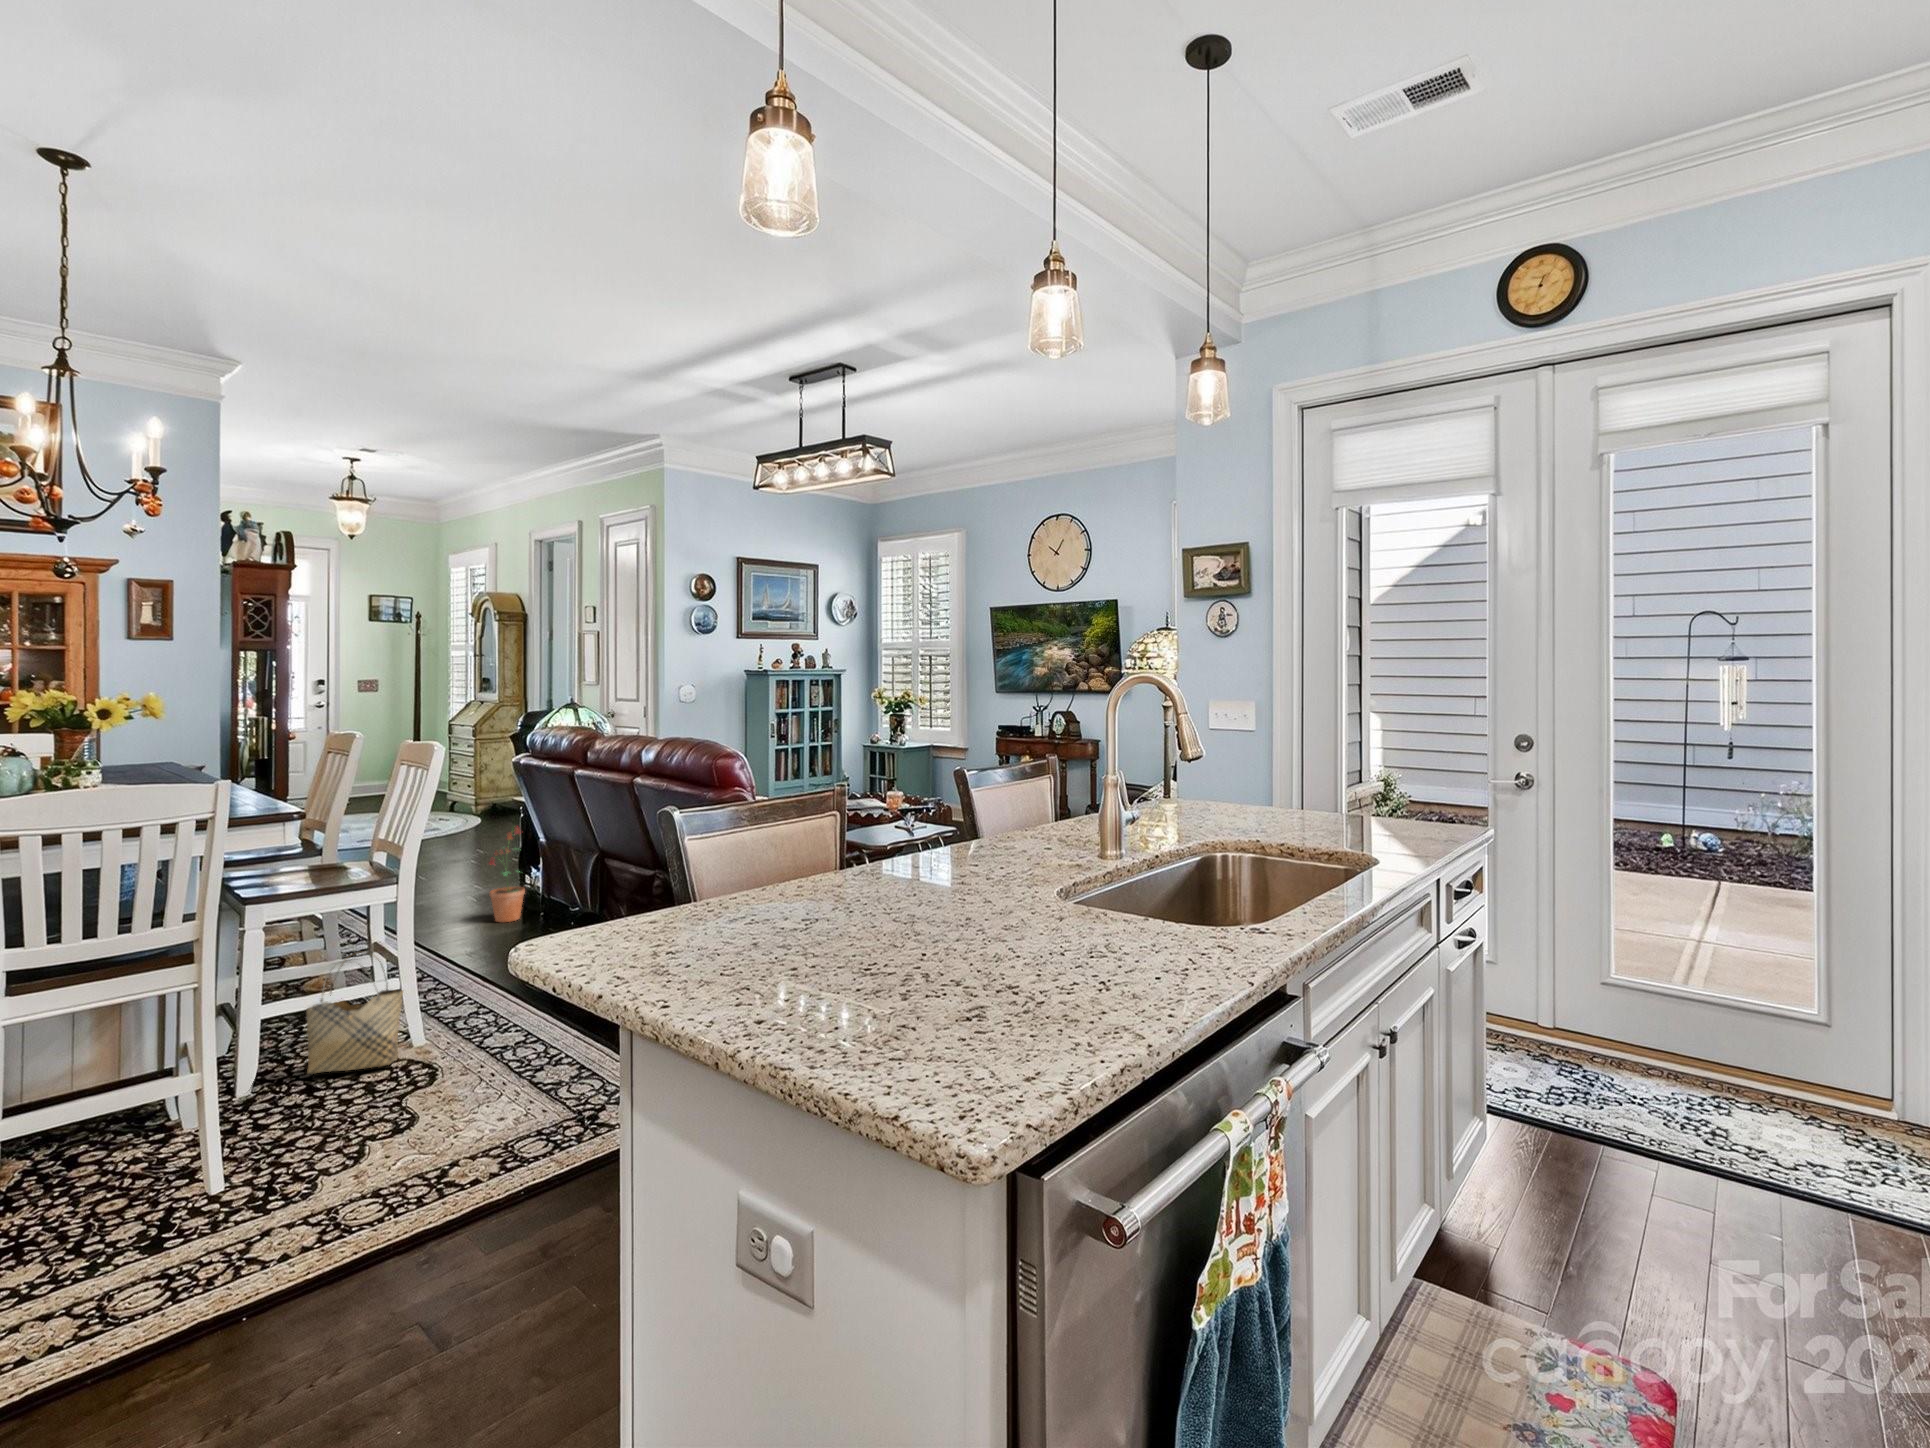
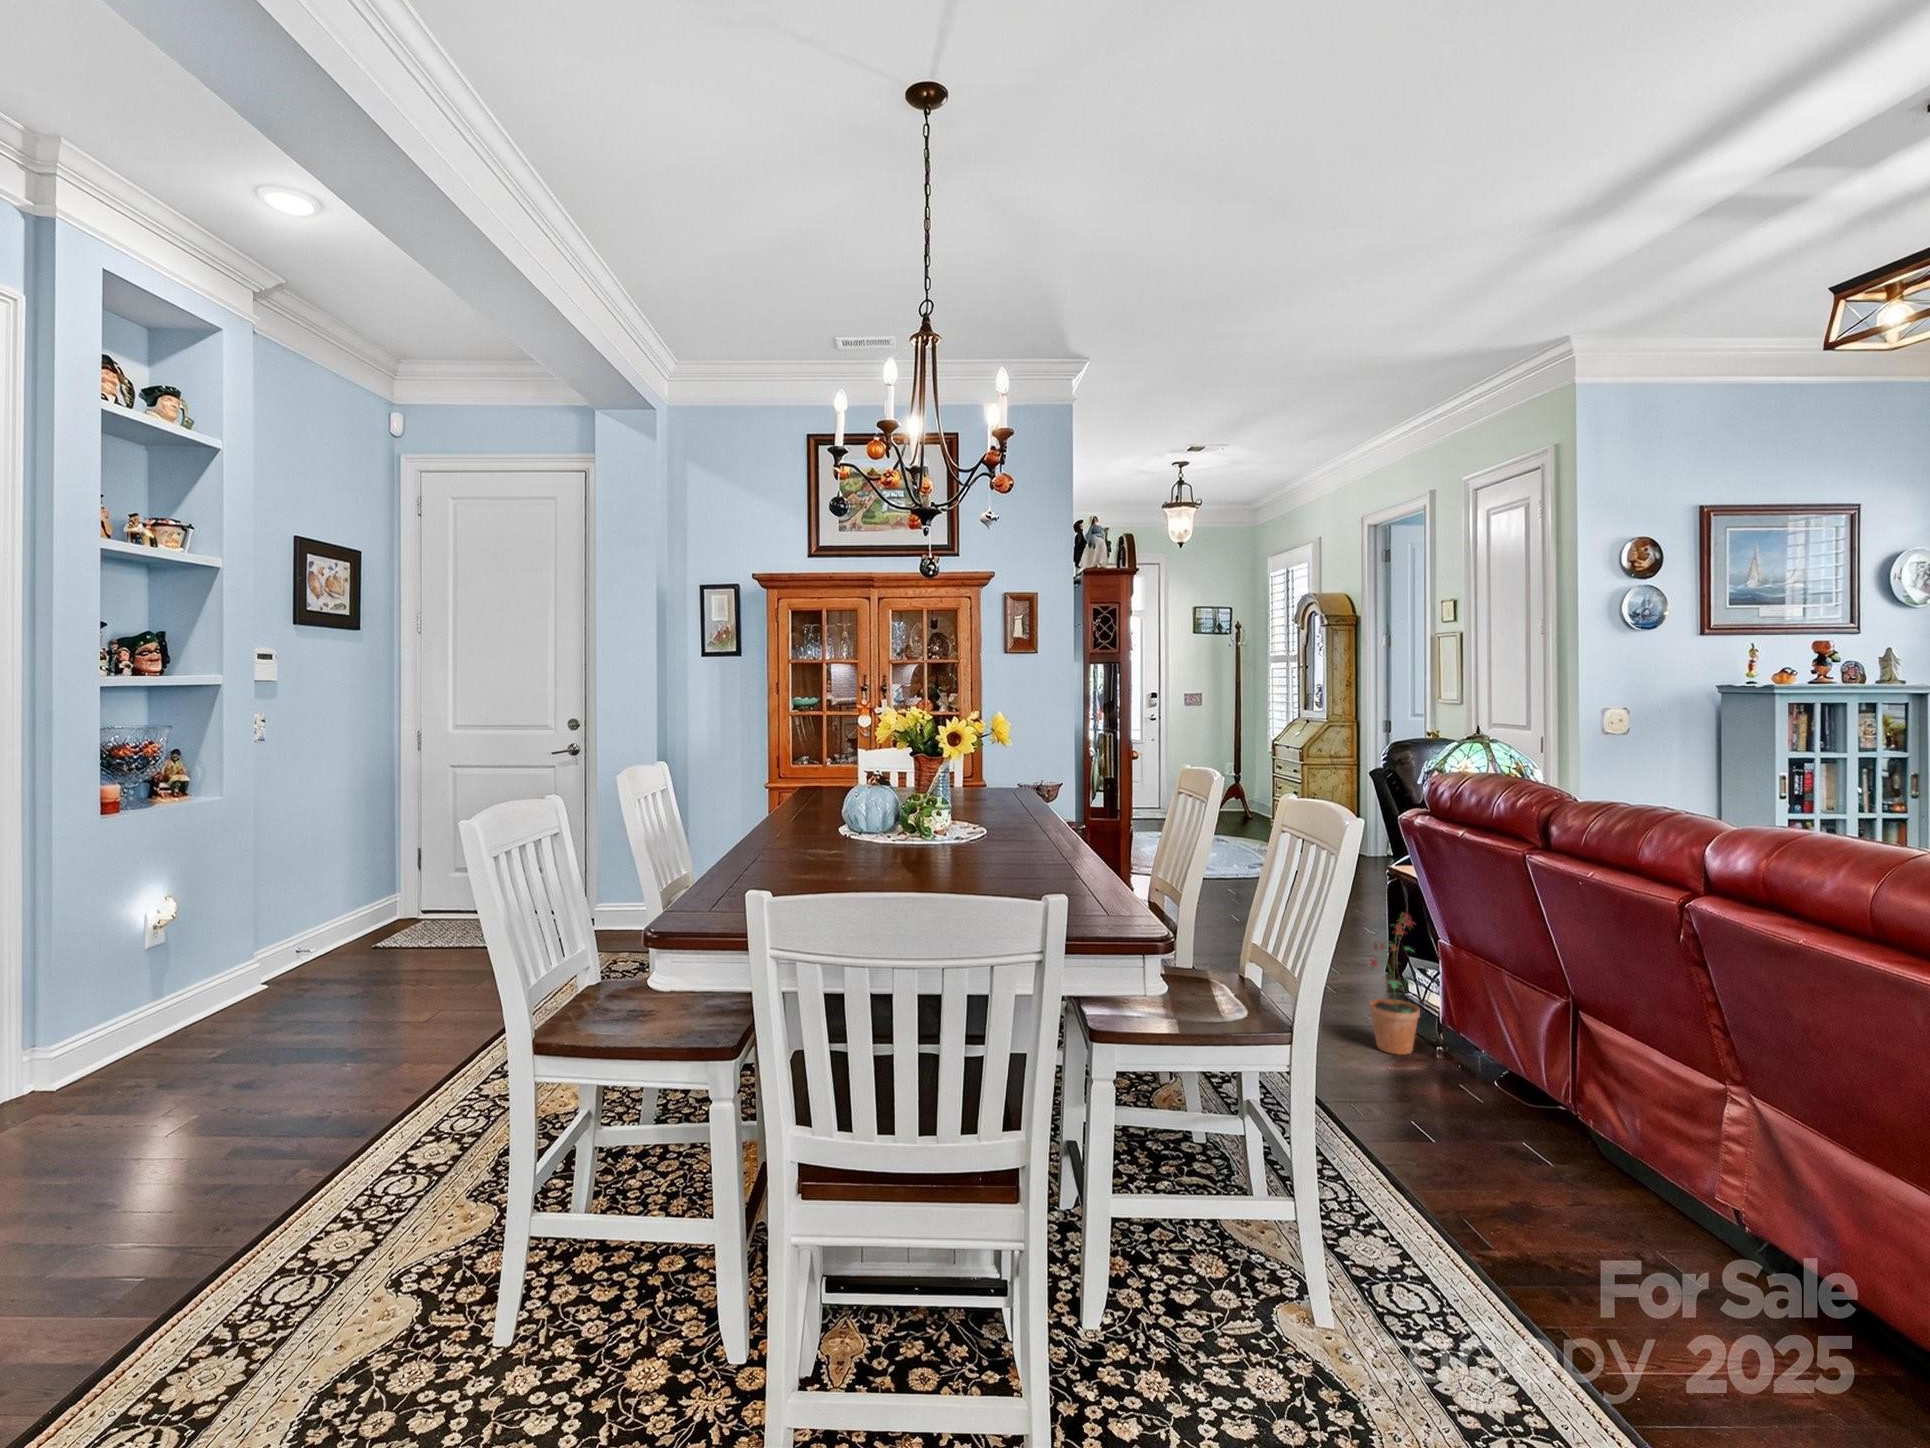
woven basket: present [306,951,403,1074] -> none [1171,1149,1315,1378]

